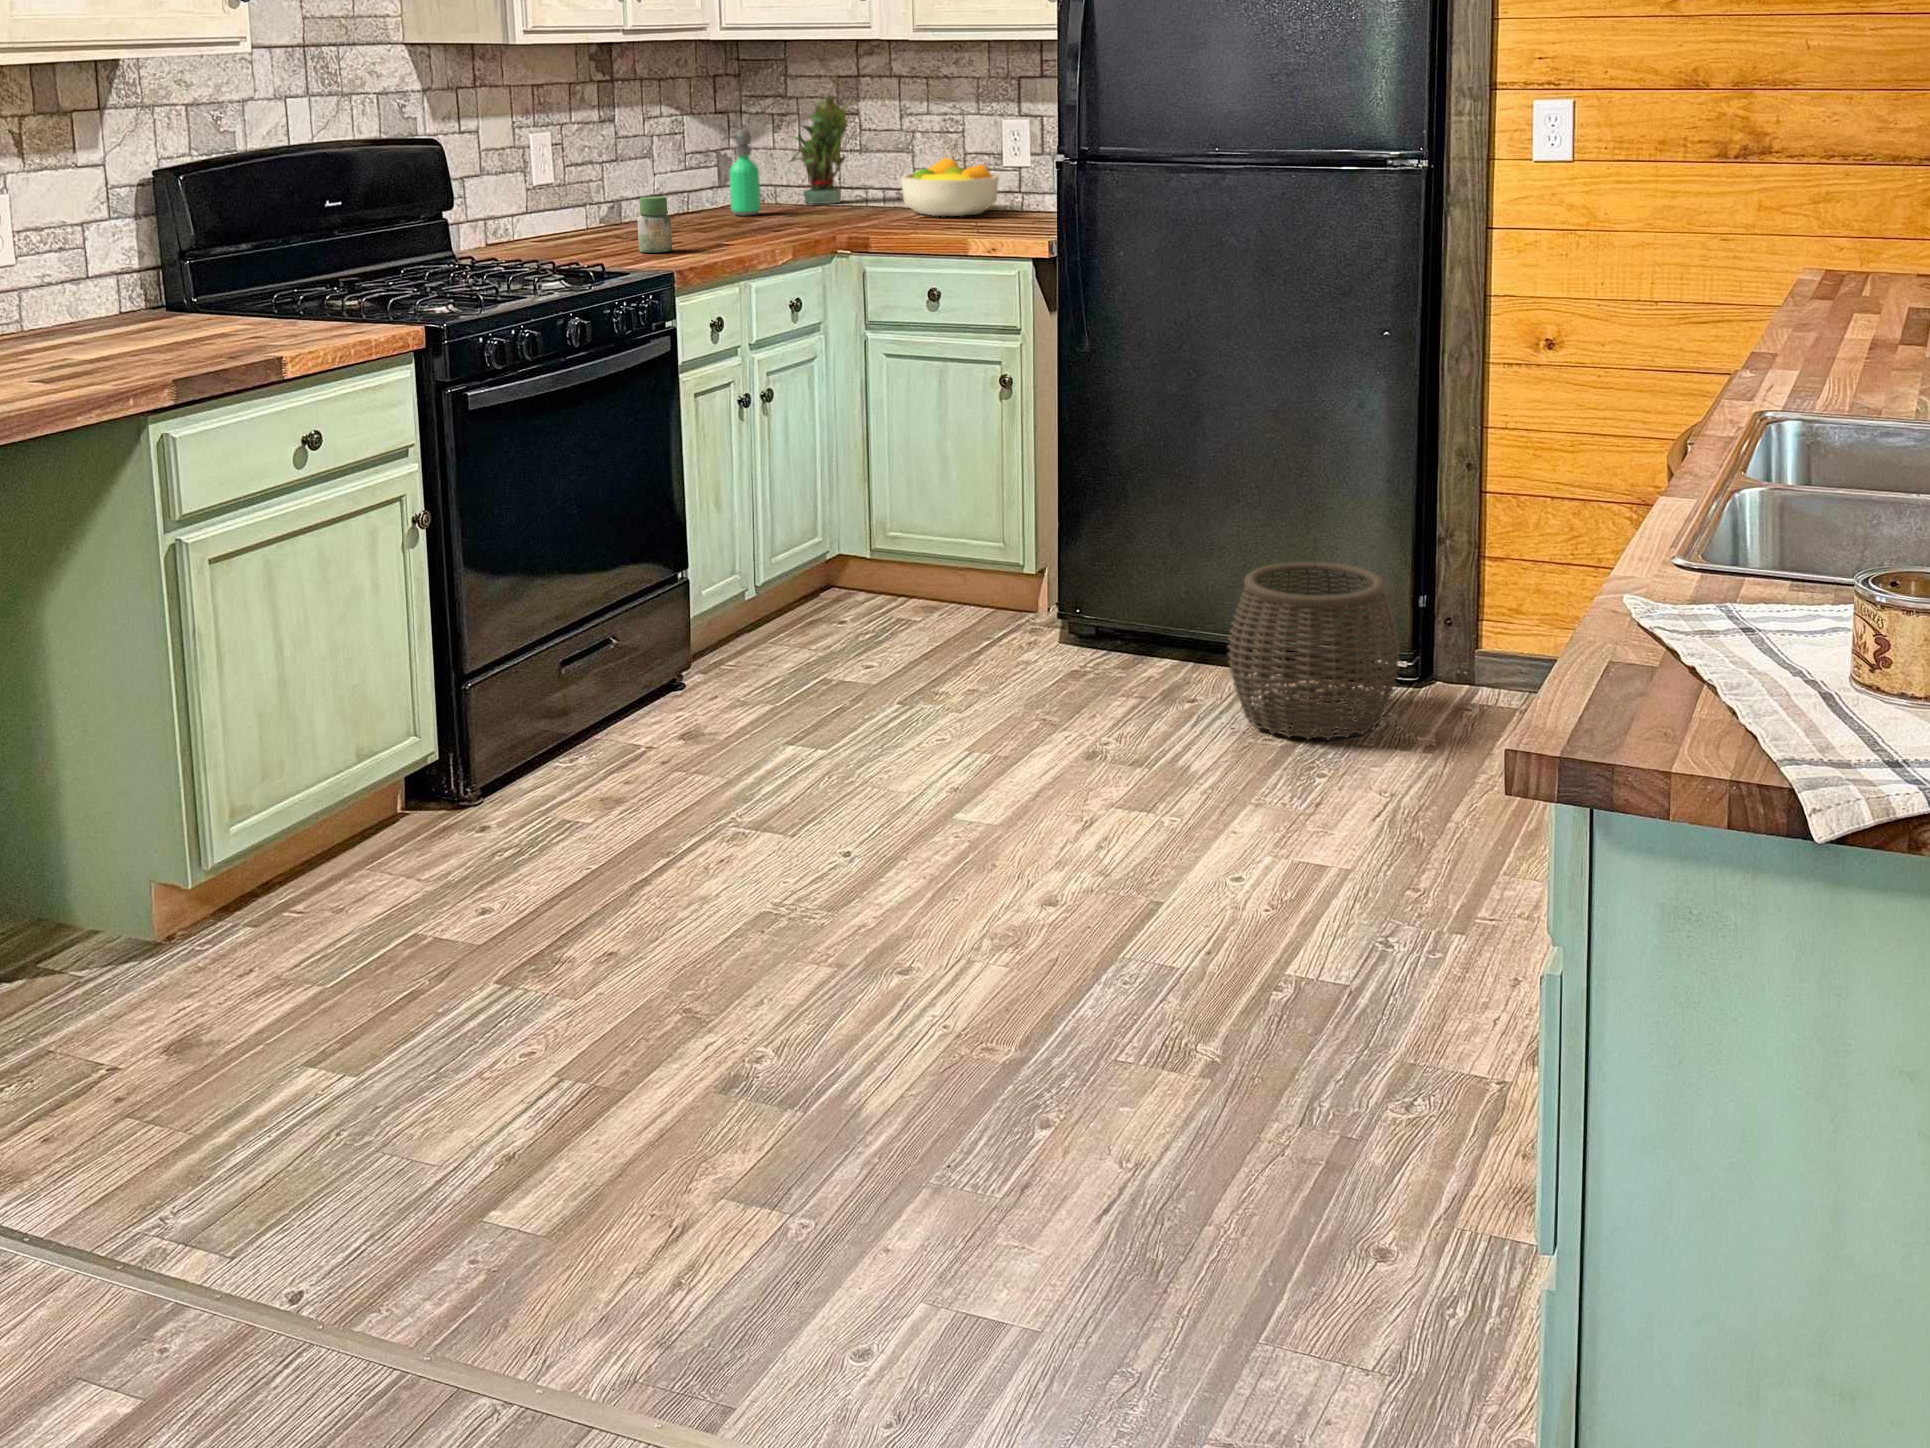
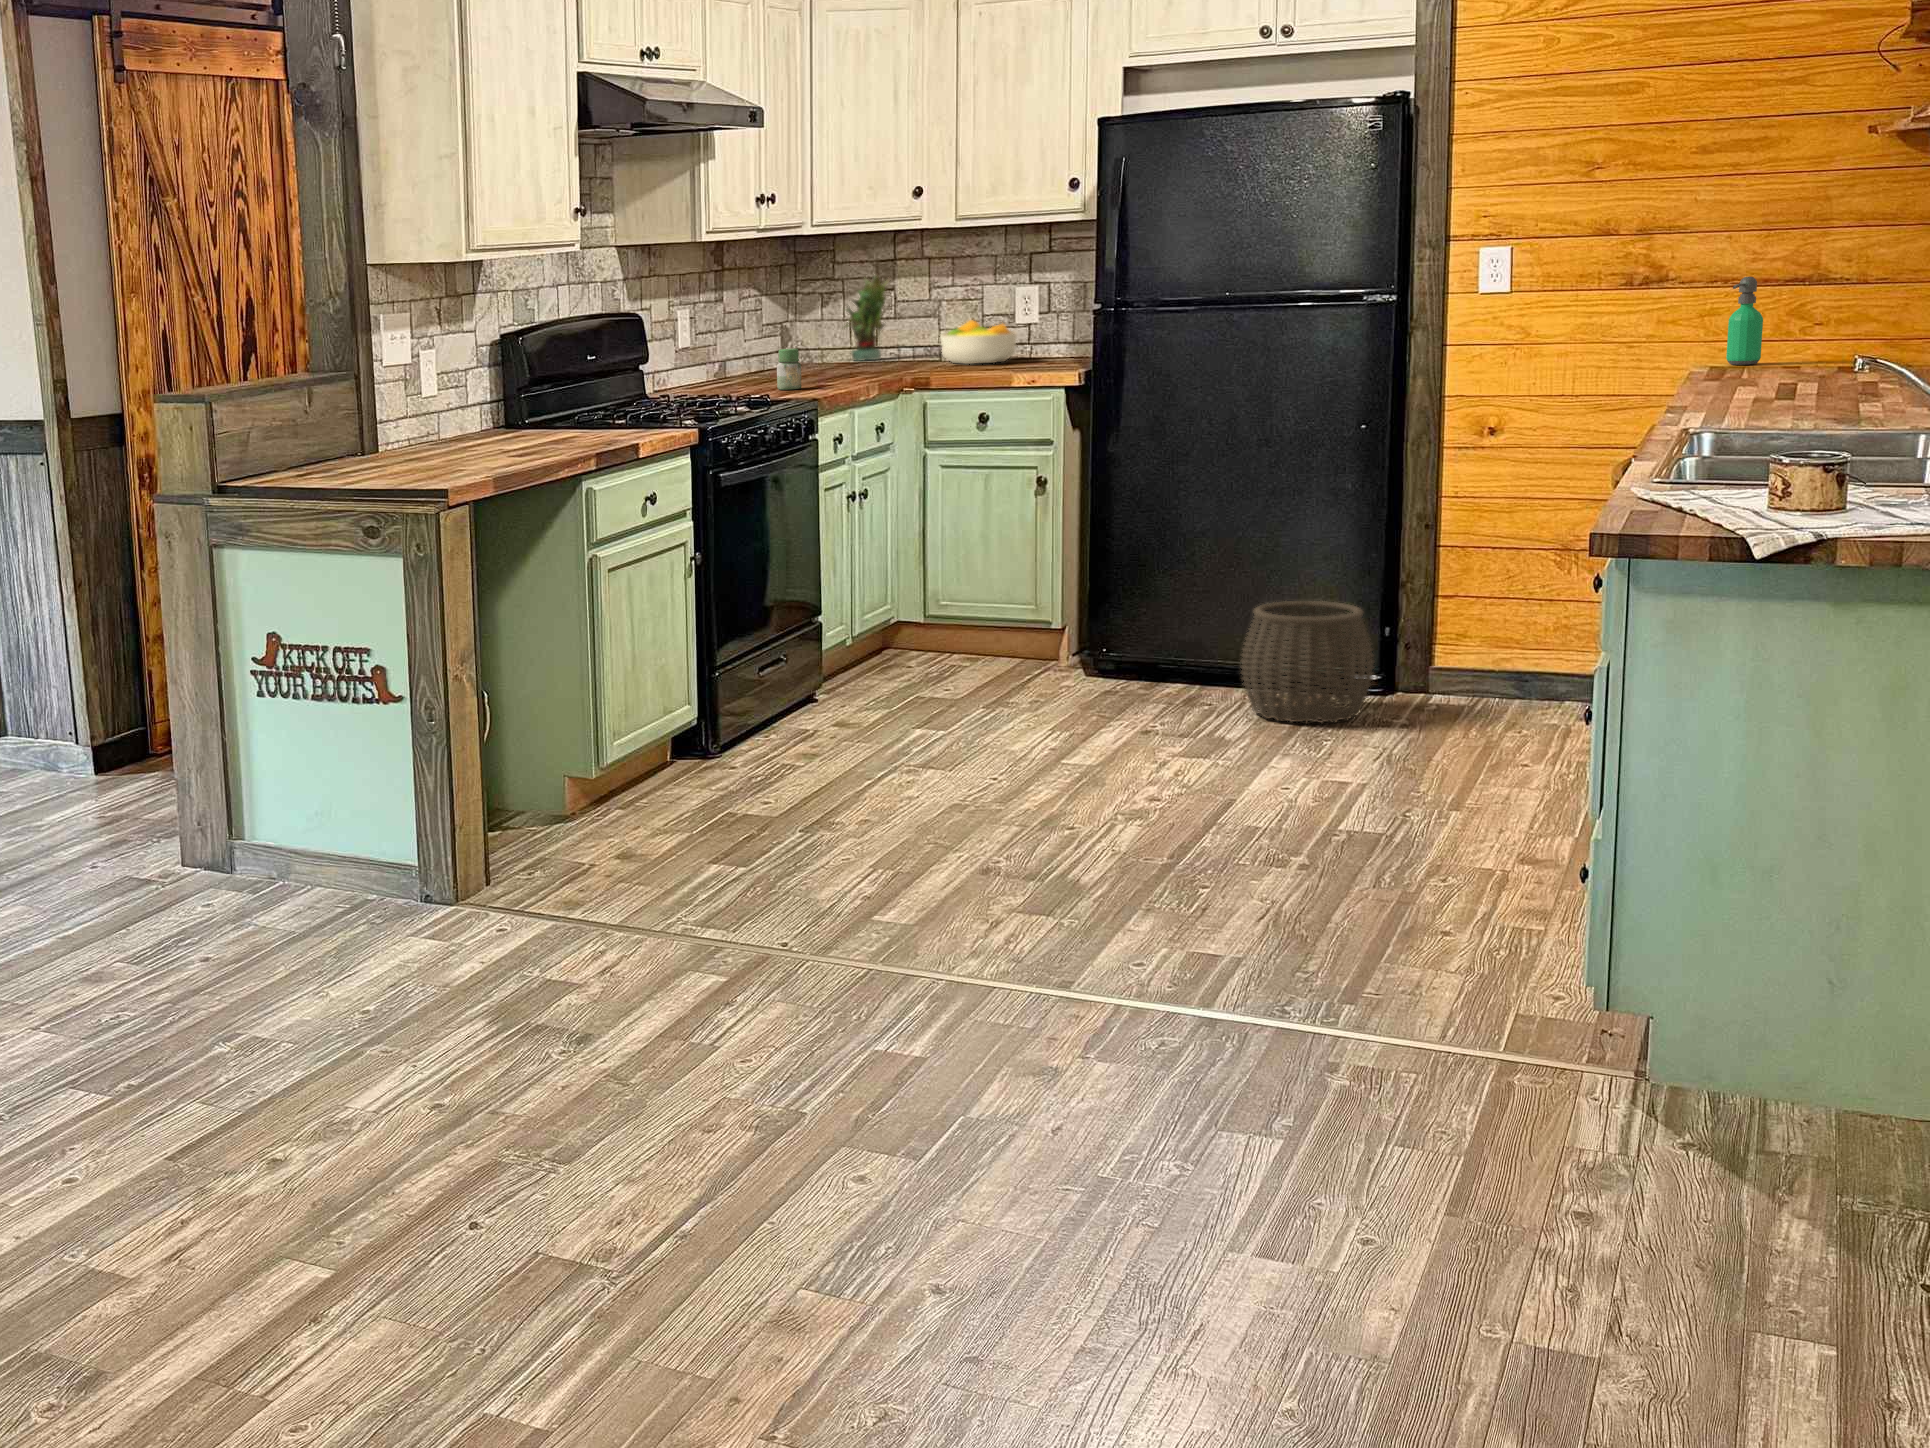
soap dispenser: present [723,129,760,216] -> present [1726,277,1763,365]

